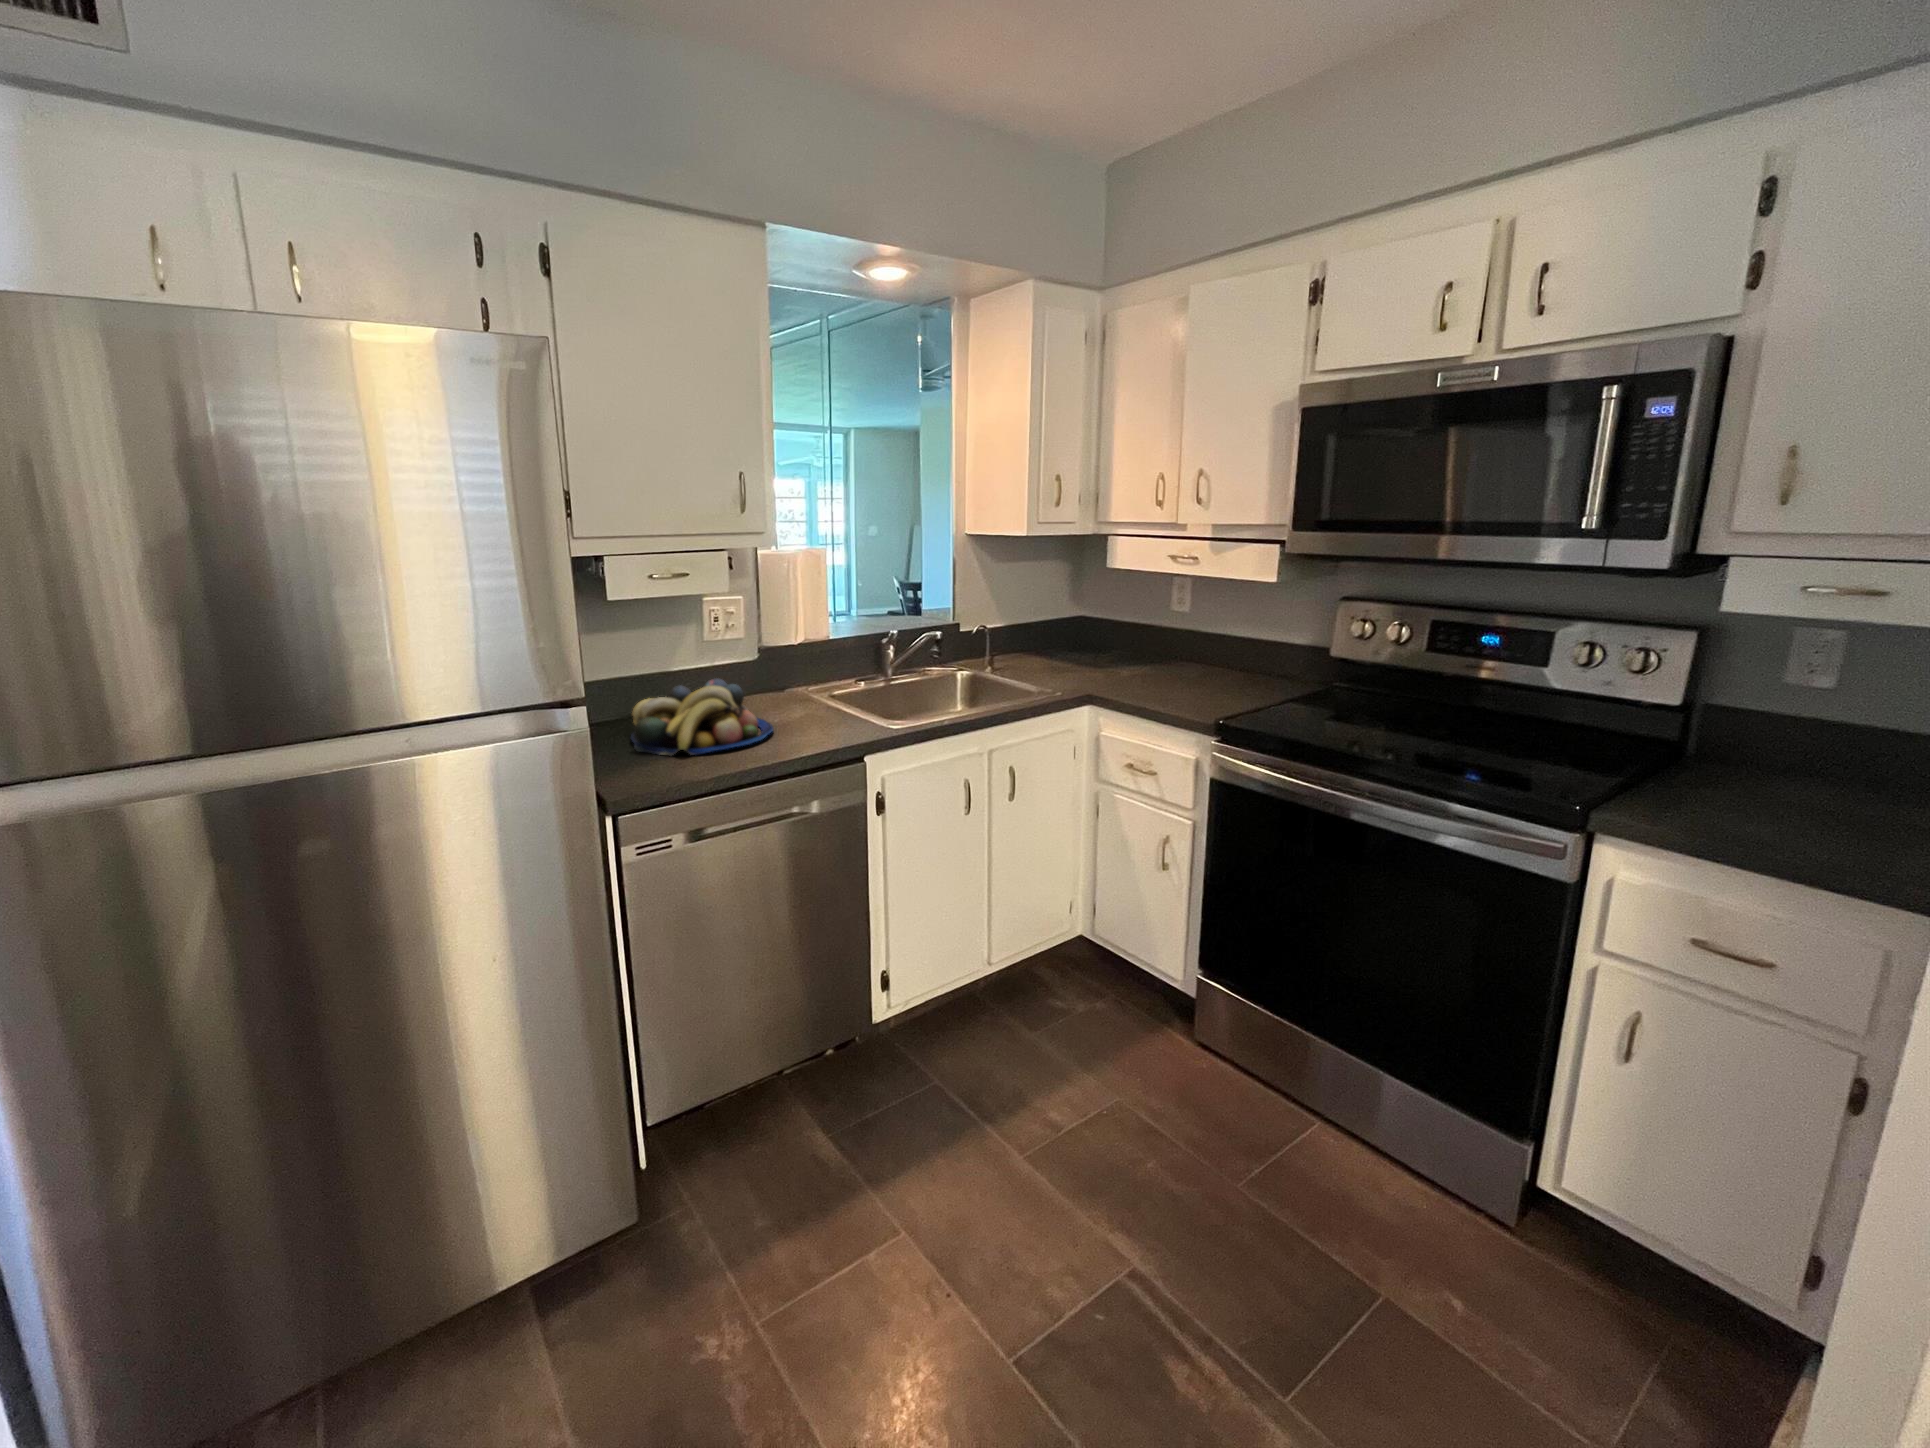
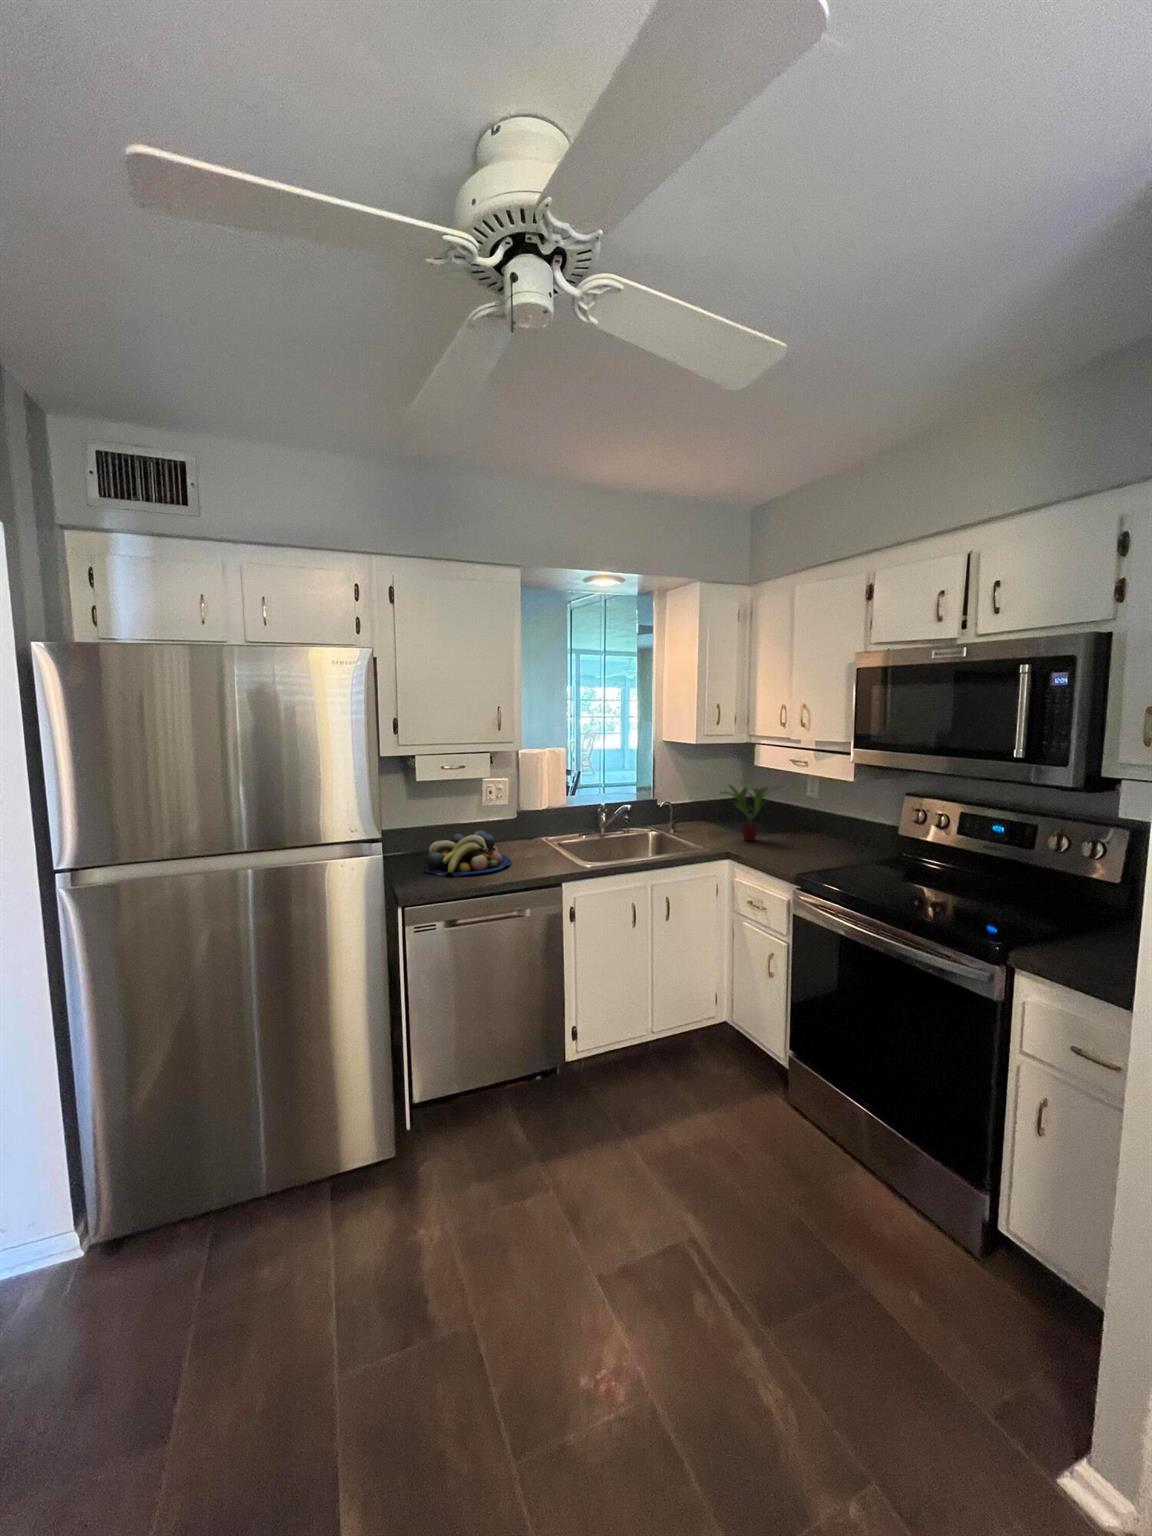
potted plant: none [1066,586,1160,676] -> present [721,781,780,841]

